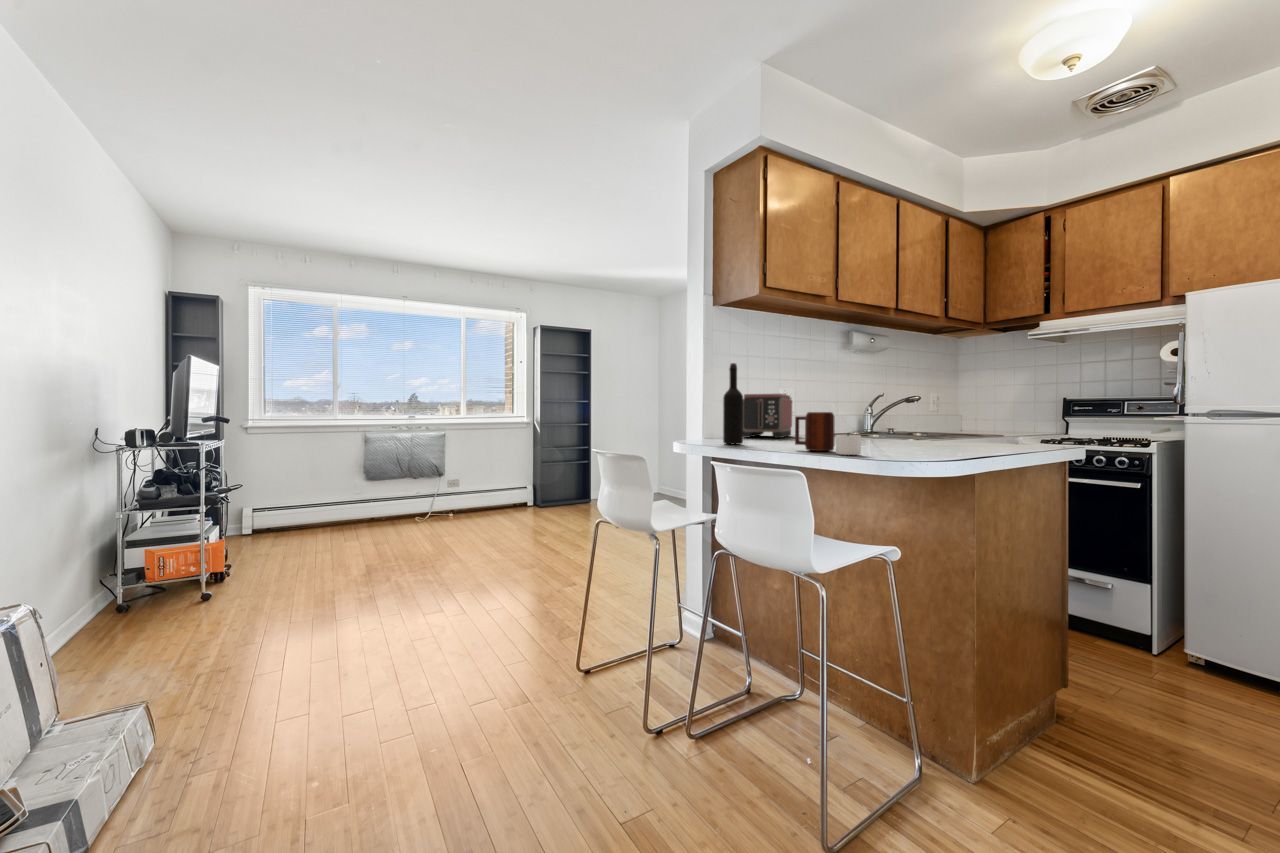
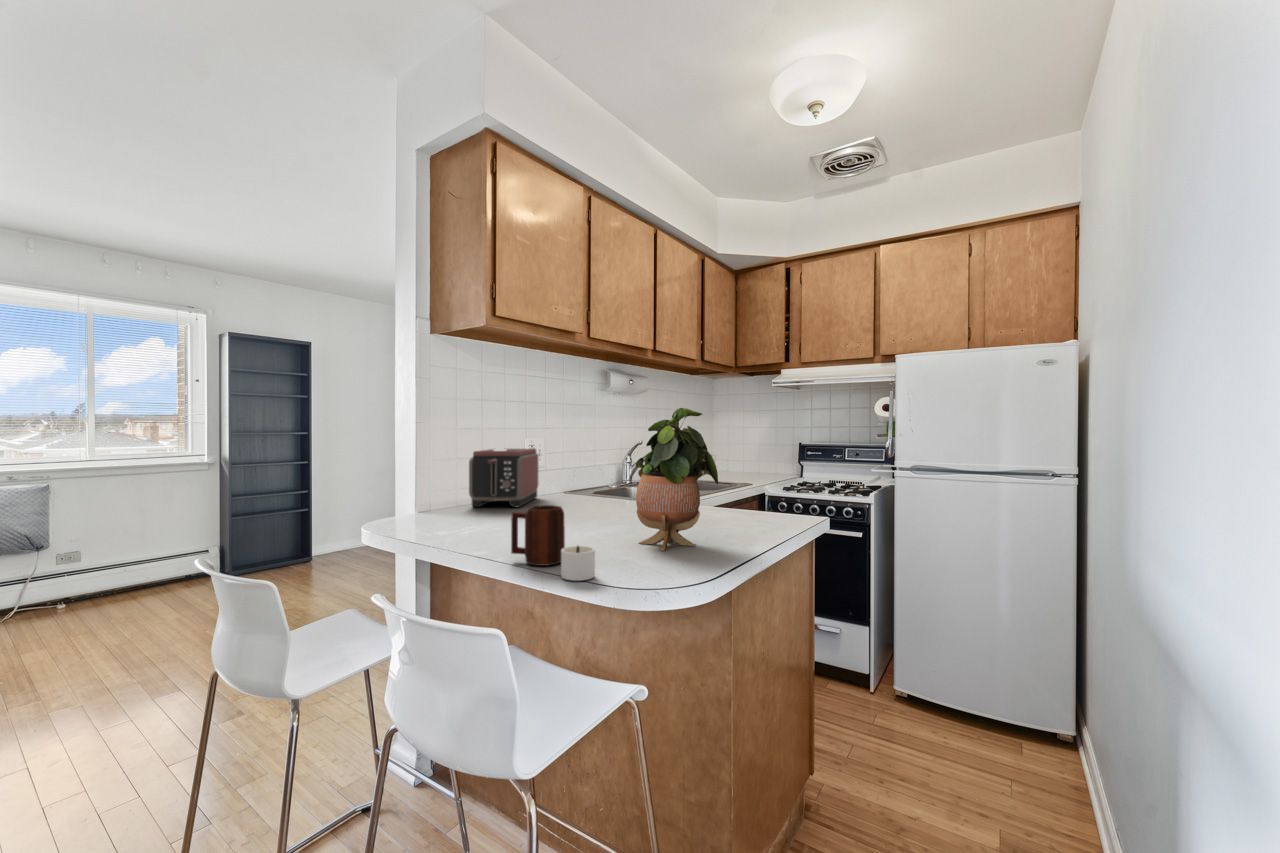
potted plant: none [888,341,962,451] -> present [636,408,718,551]
wine bottle: present [723,363,743,444] -> none [421,425,451,542]

